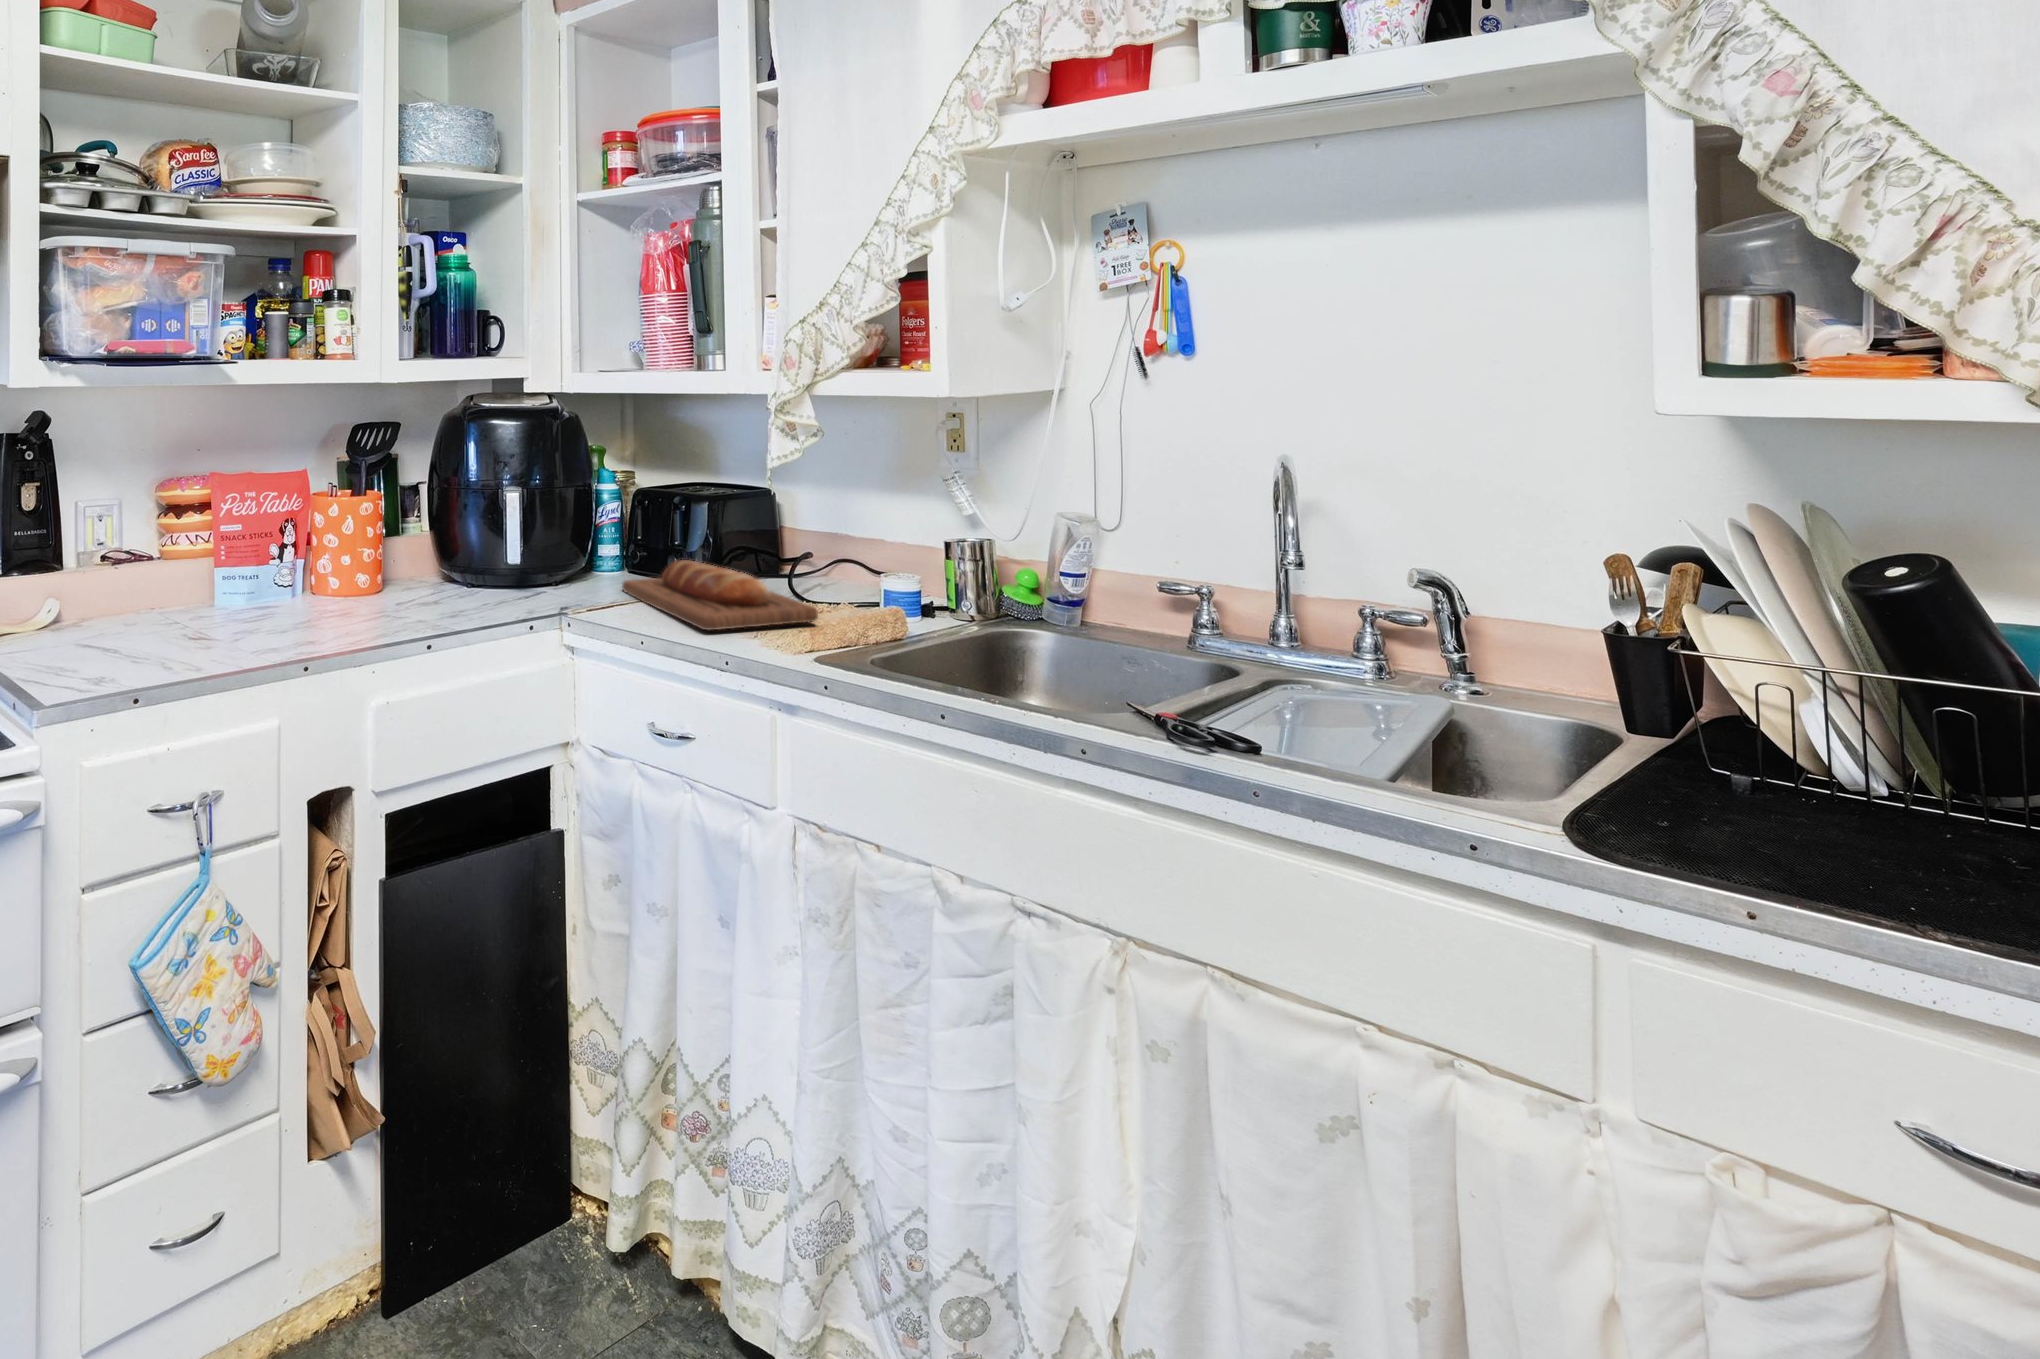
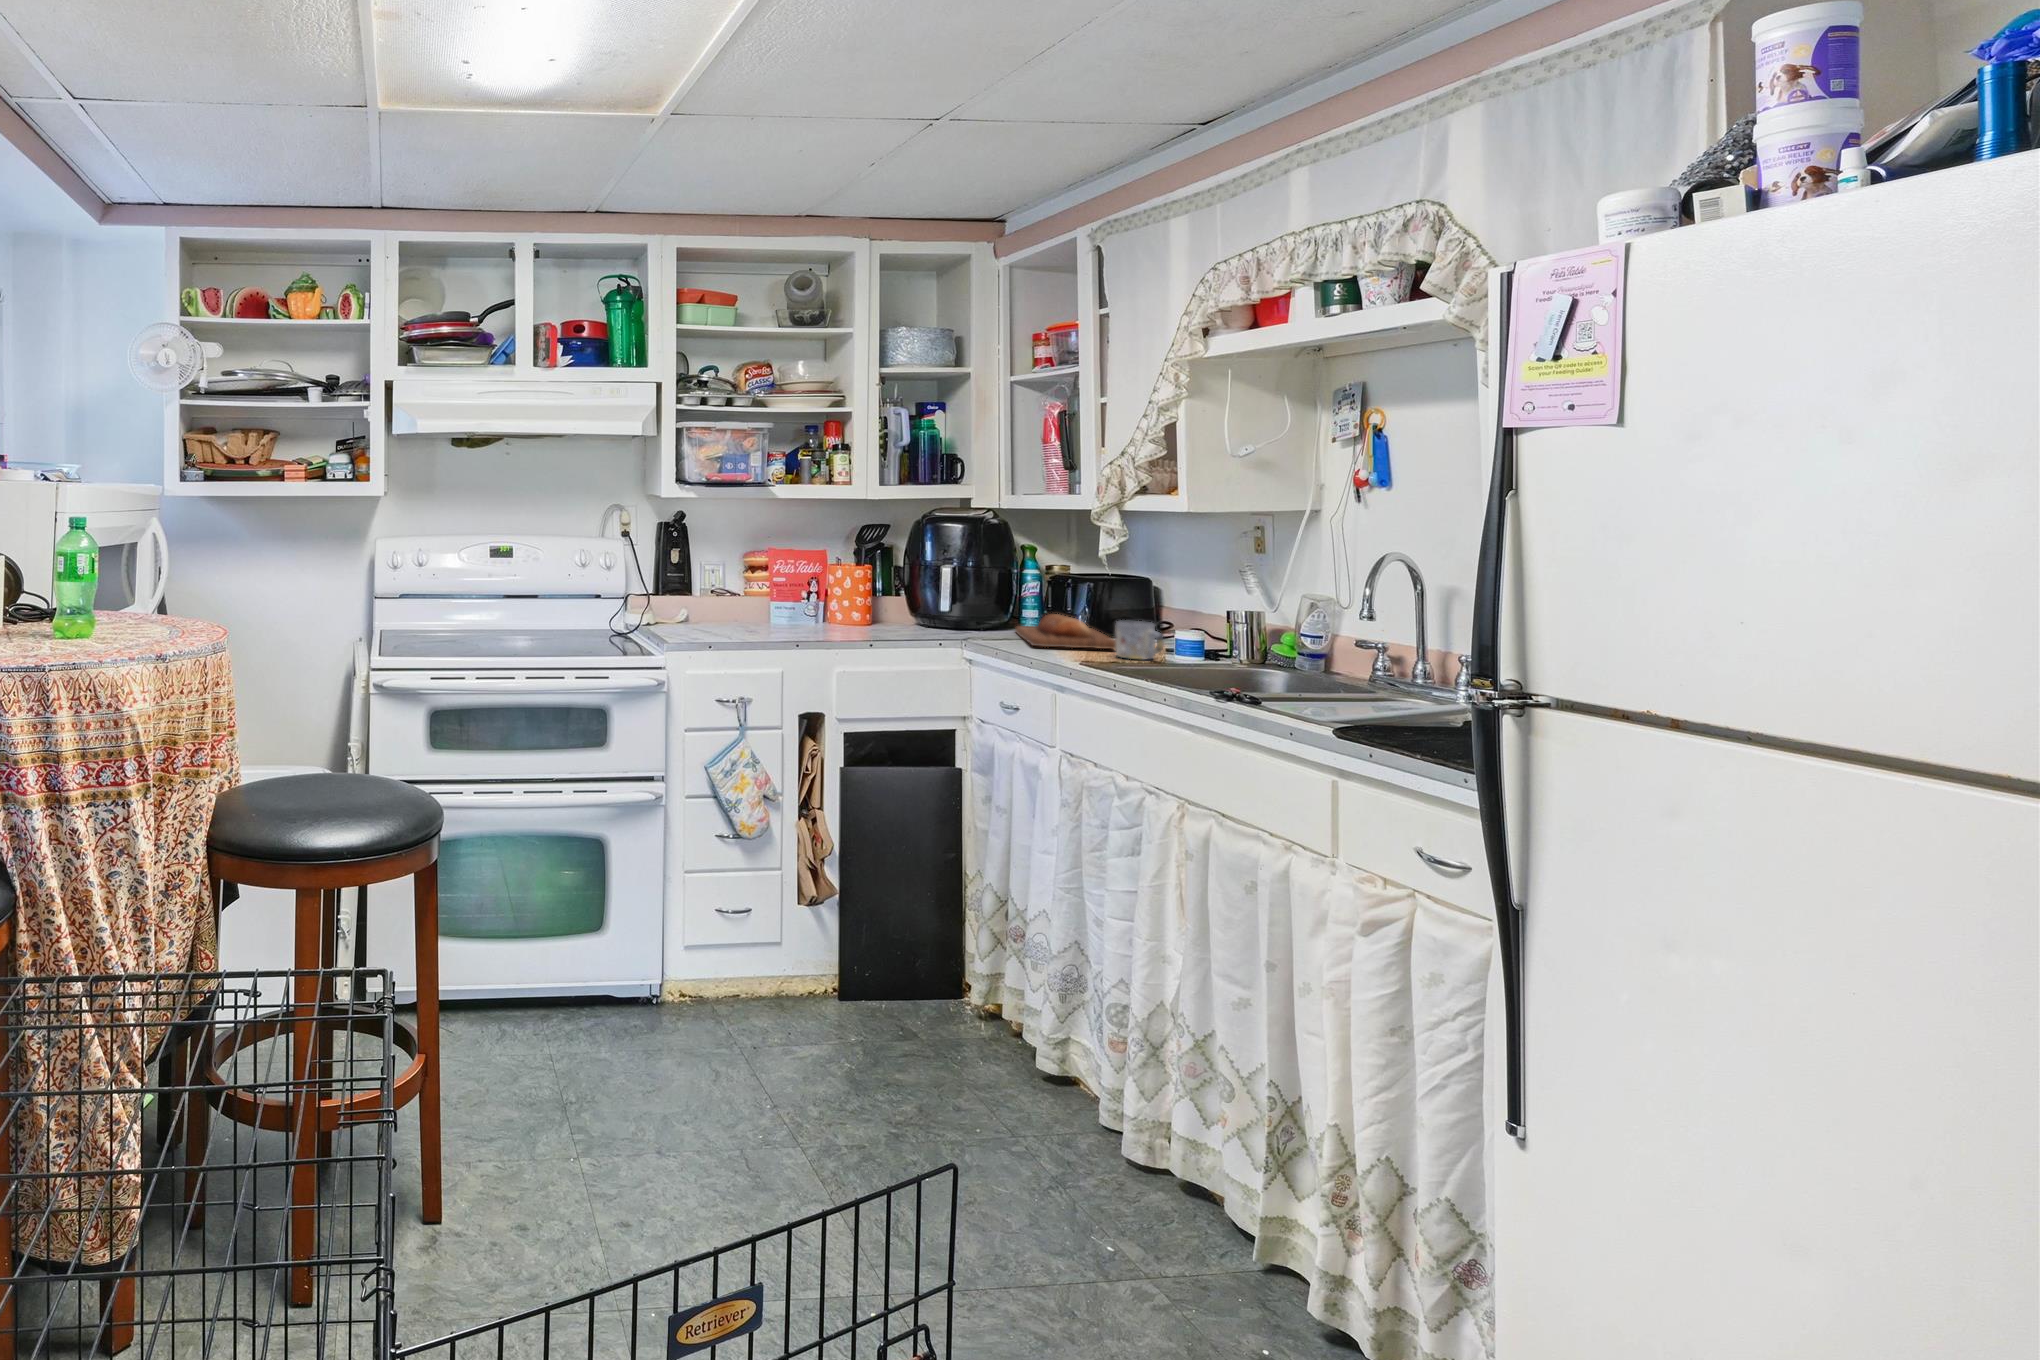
mug: none [836,577,916,645] -> present [1115,621,1163,659]

